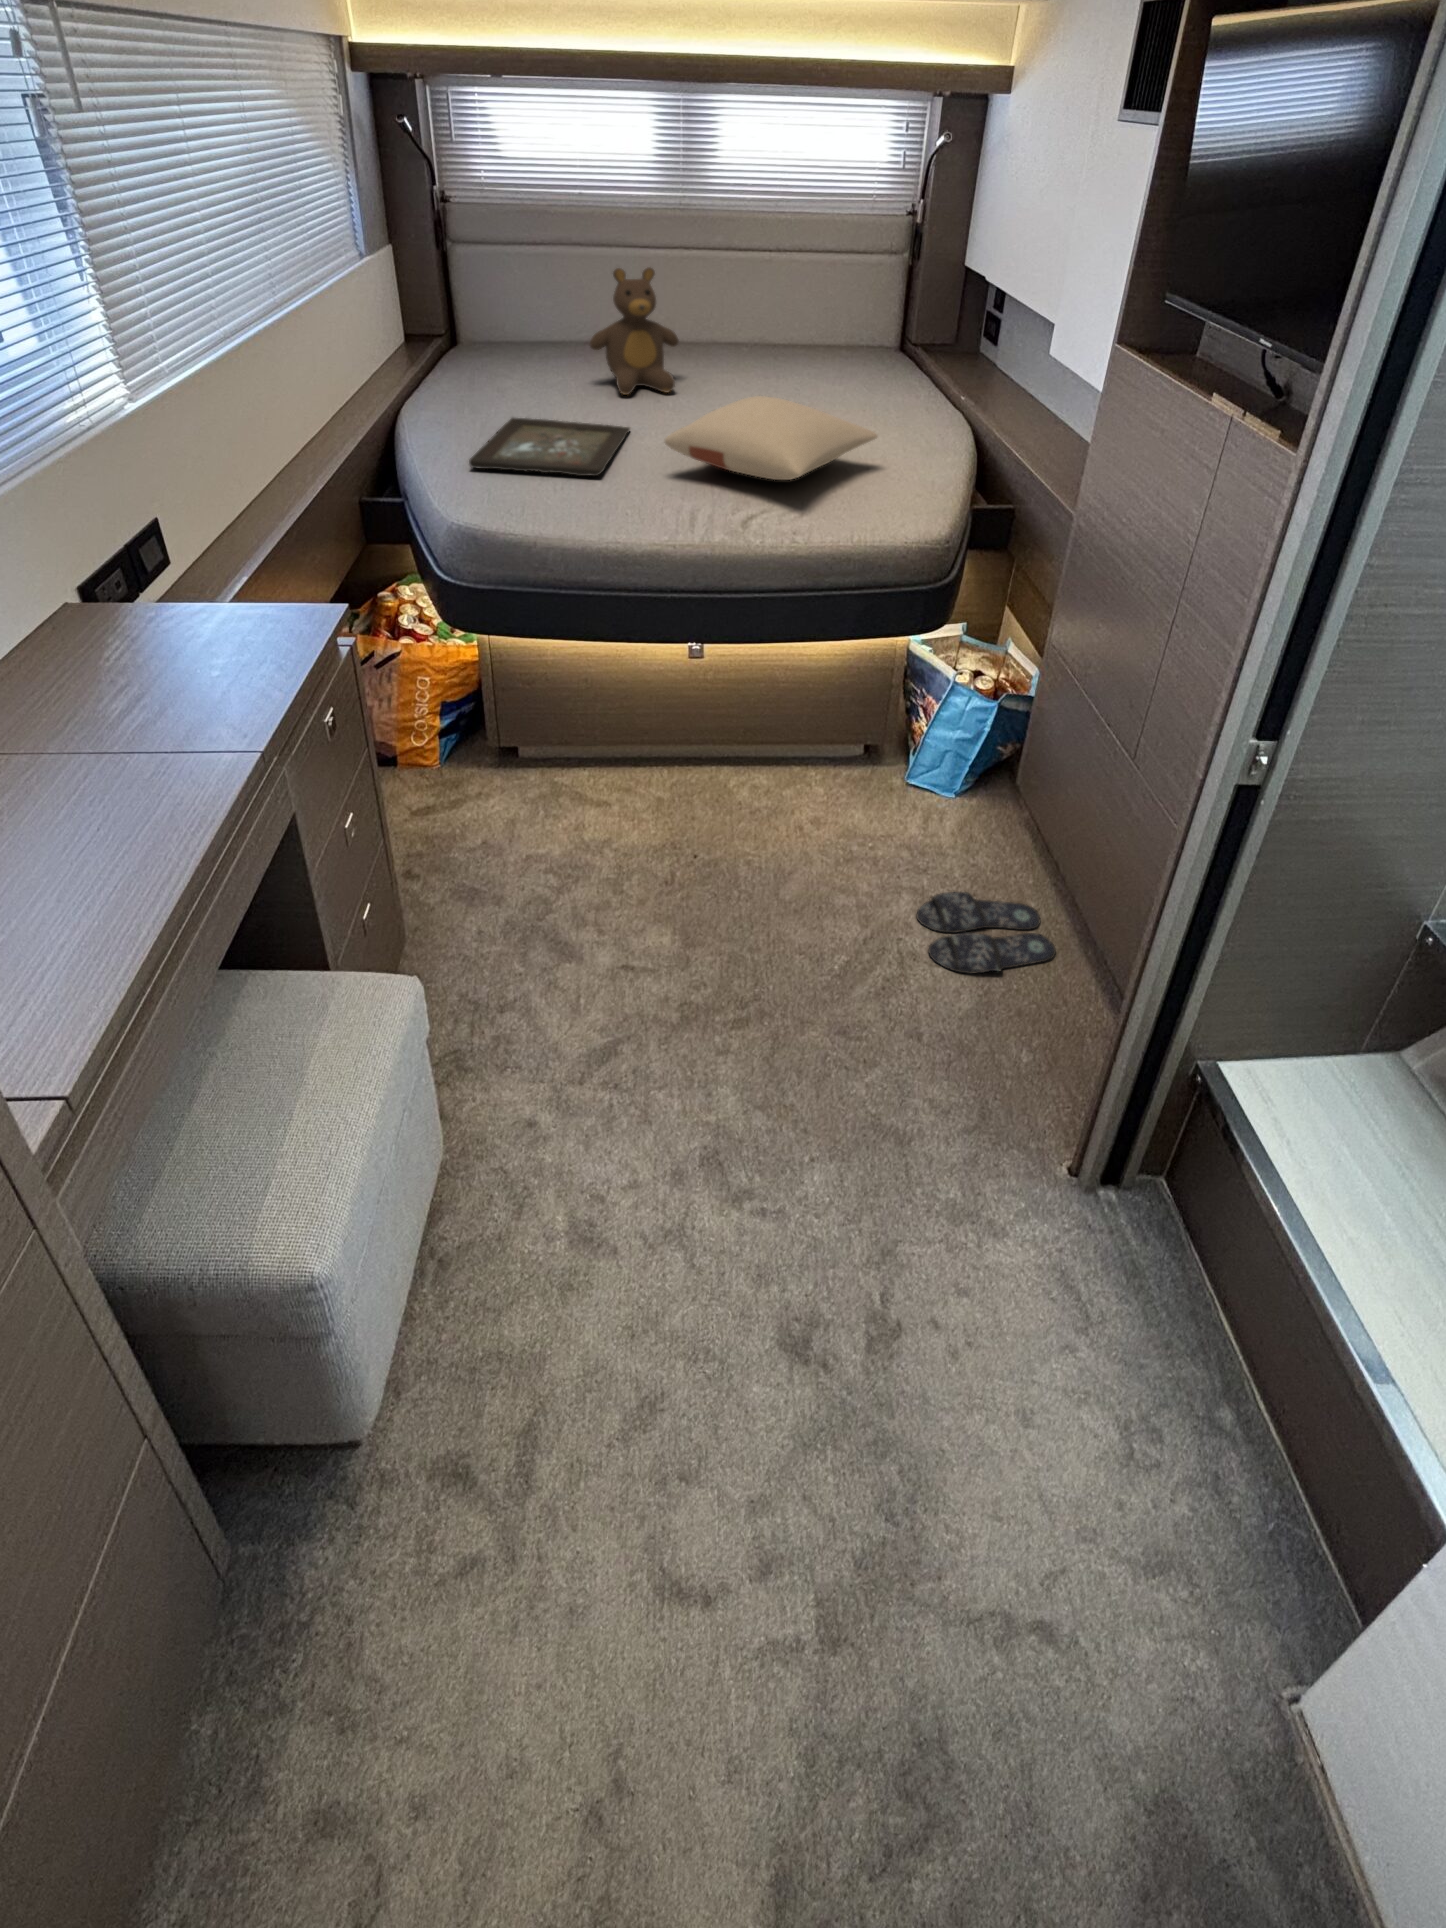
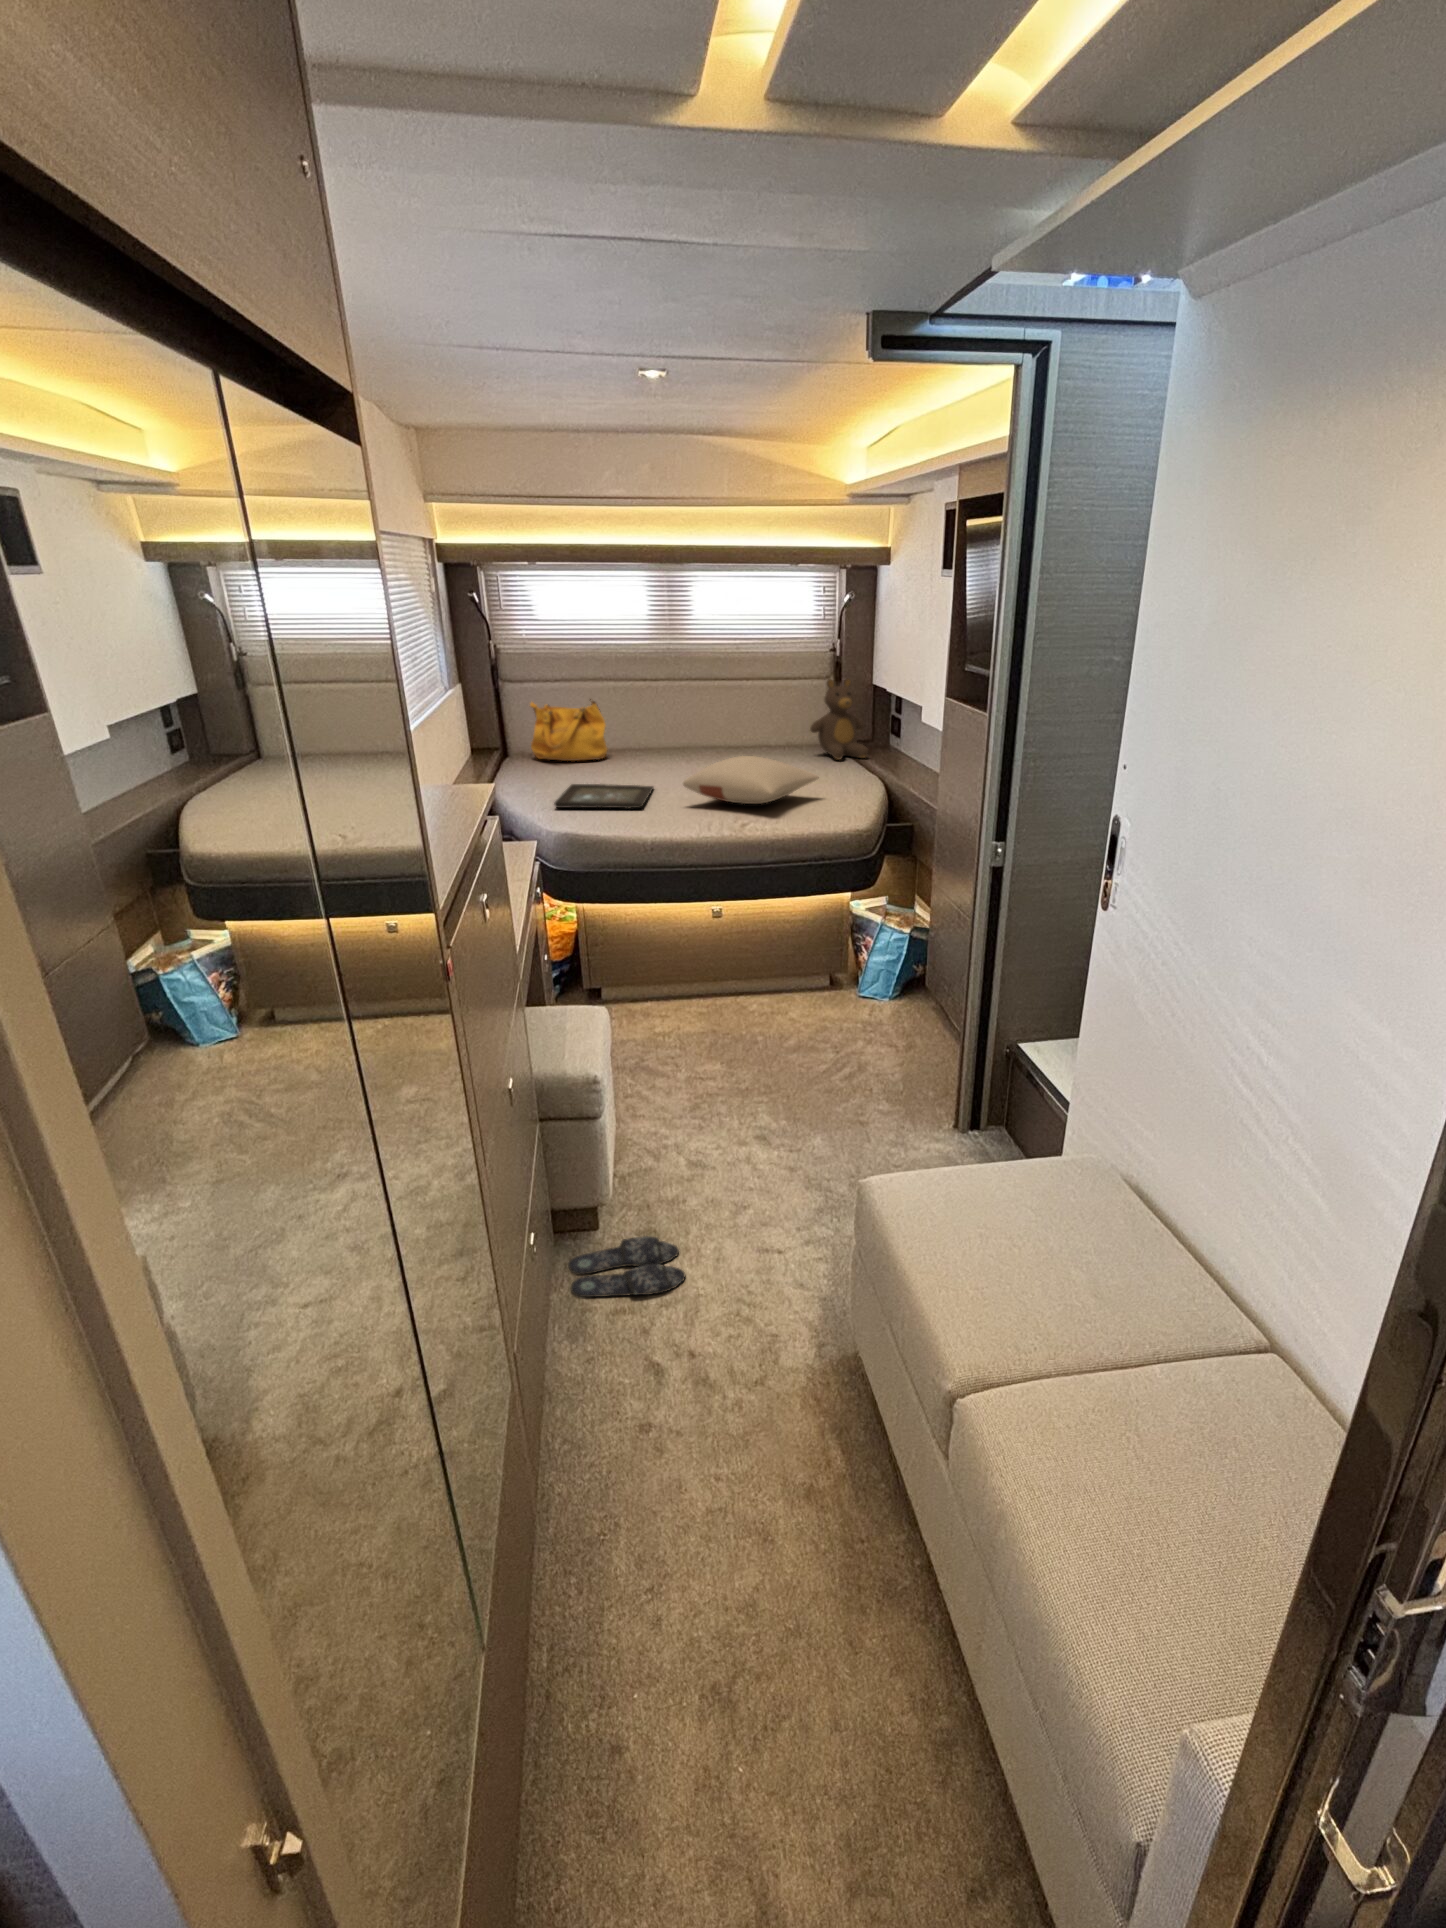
teddy bear: present [590,267,679,395] -> present [810,678,868,760]
handbag: none [476,278,583,367] -> present [530,699,607,761]
slippers: present [917,892,1056,974] -> present [568,1236,685,1297]

